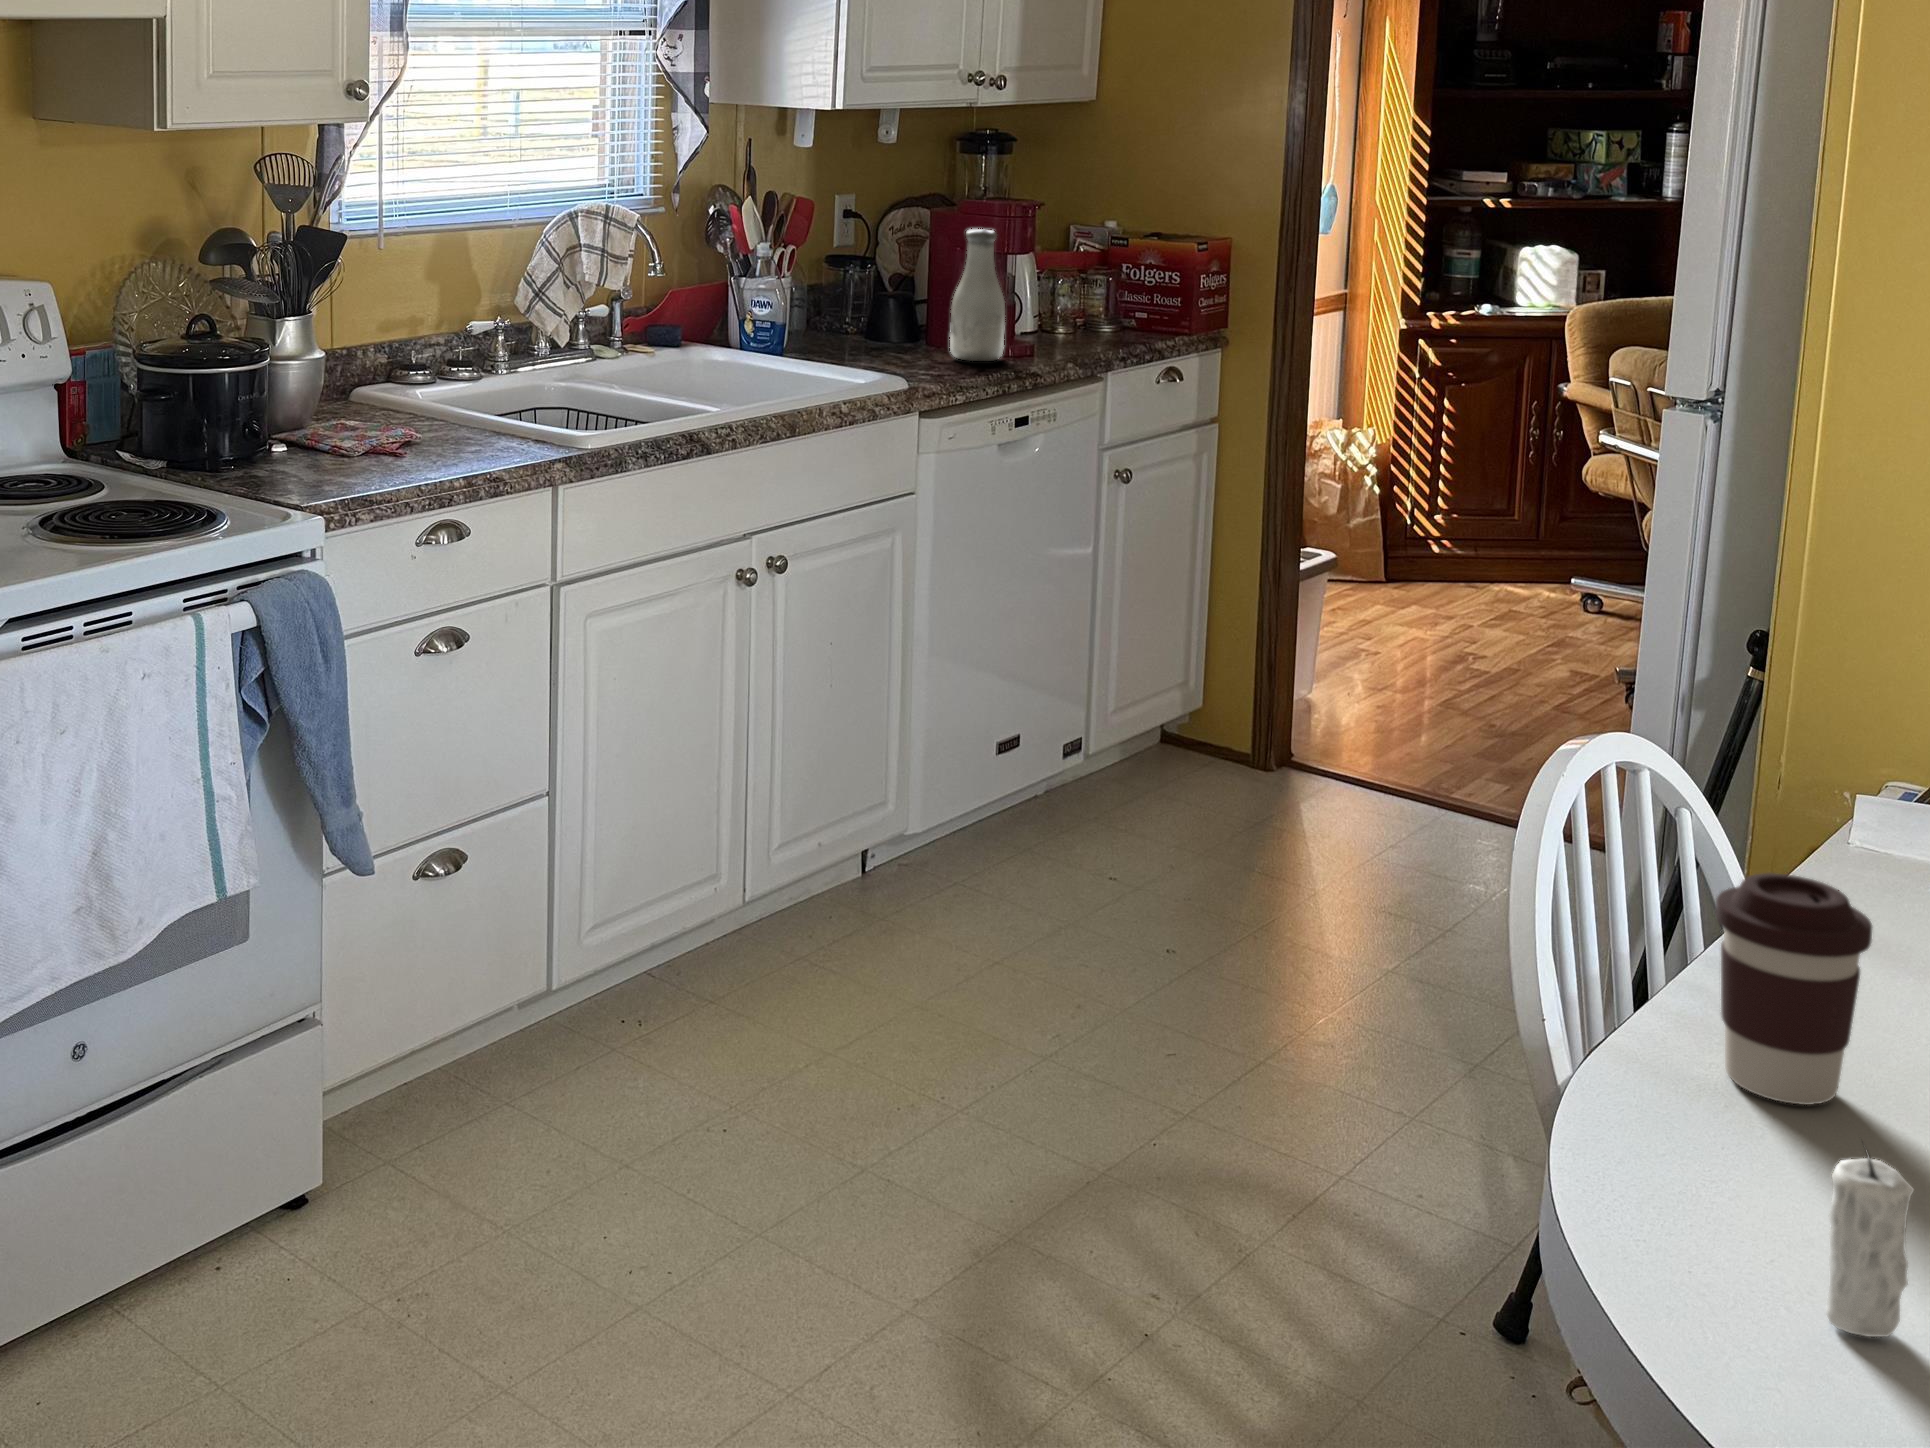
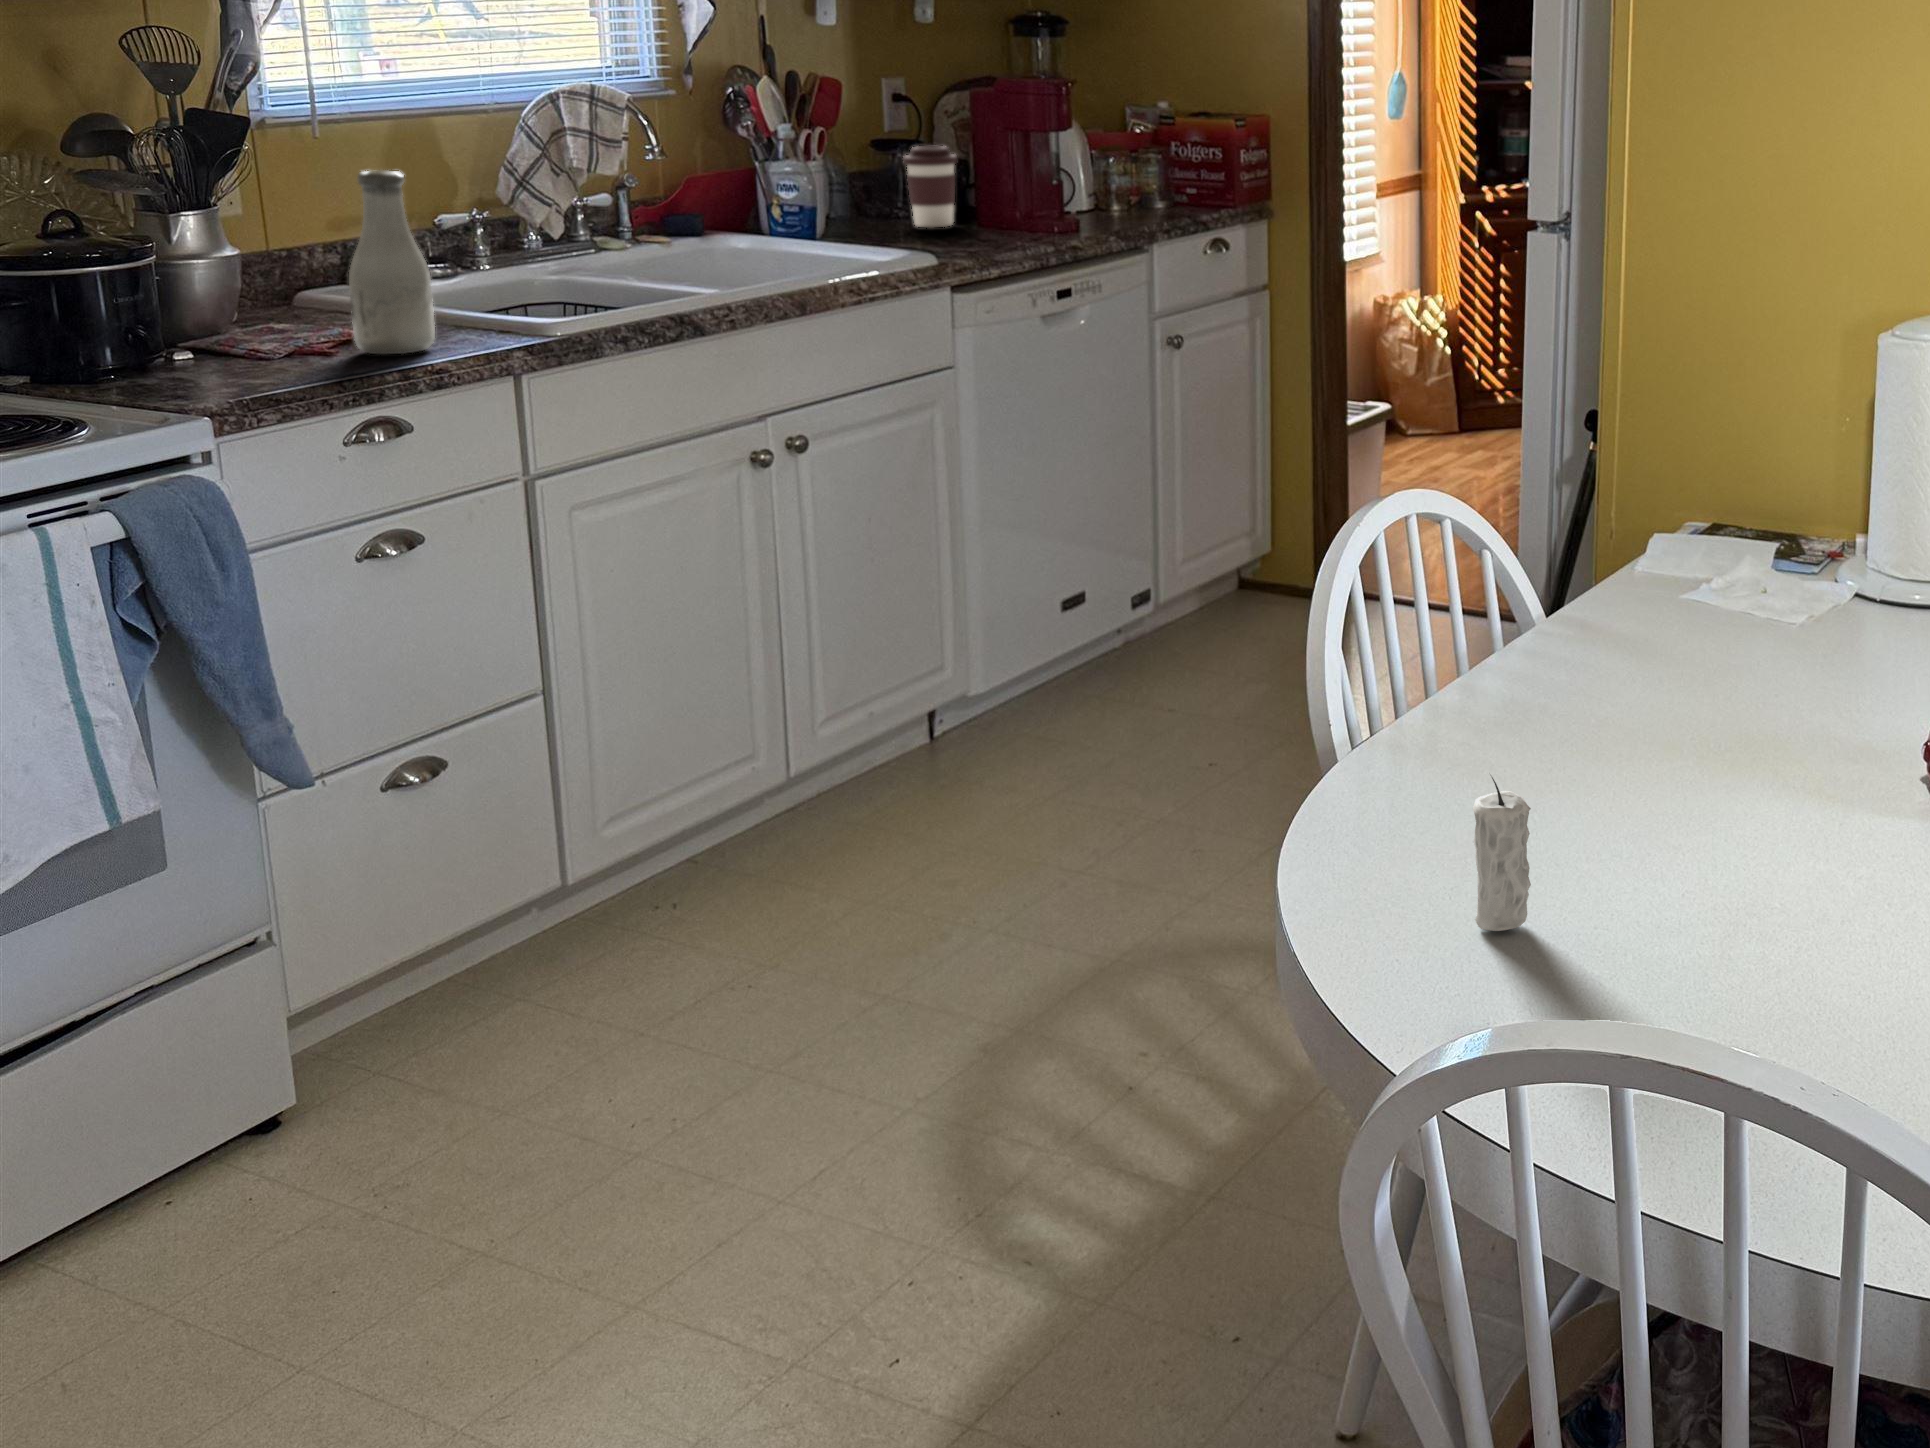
bottle: present [950,229,1005,361] -> present [349,170,435,354]
coffee cup: present [1715,873,1872,1105] -> present [904,146,957,228]

